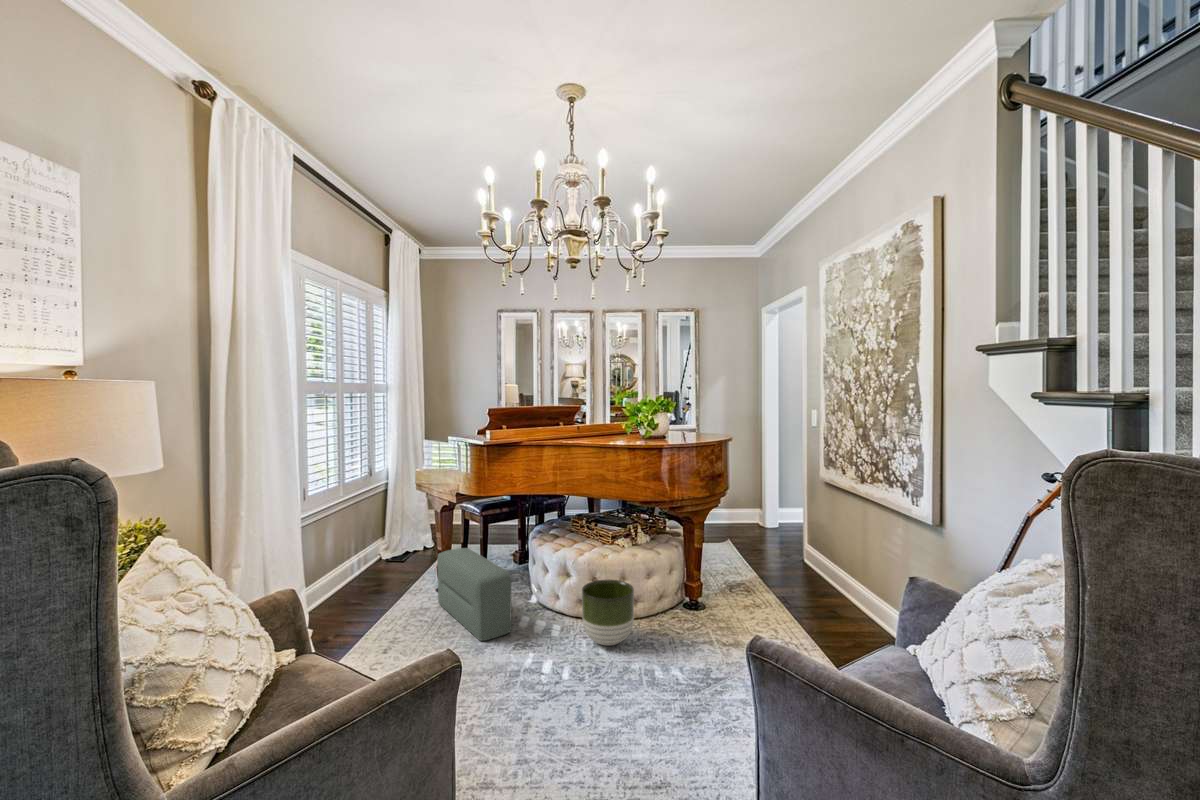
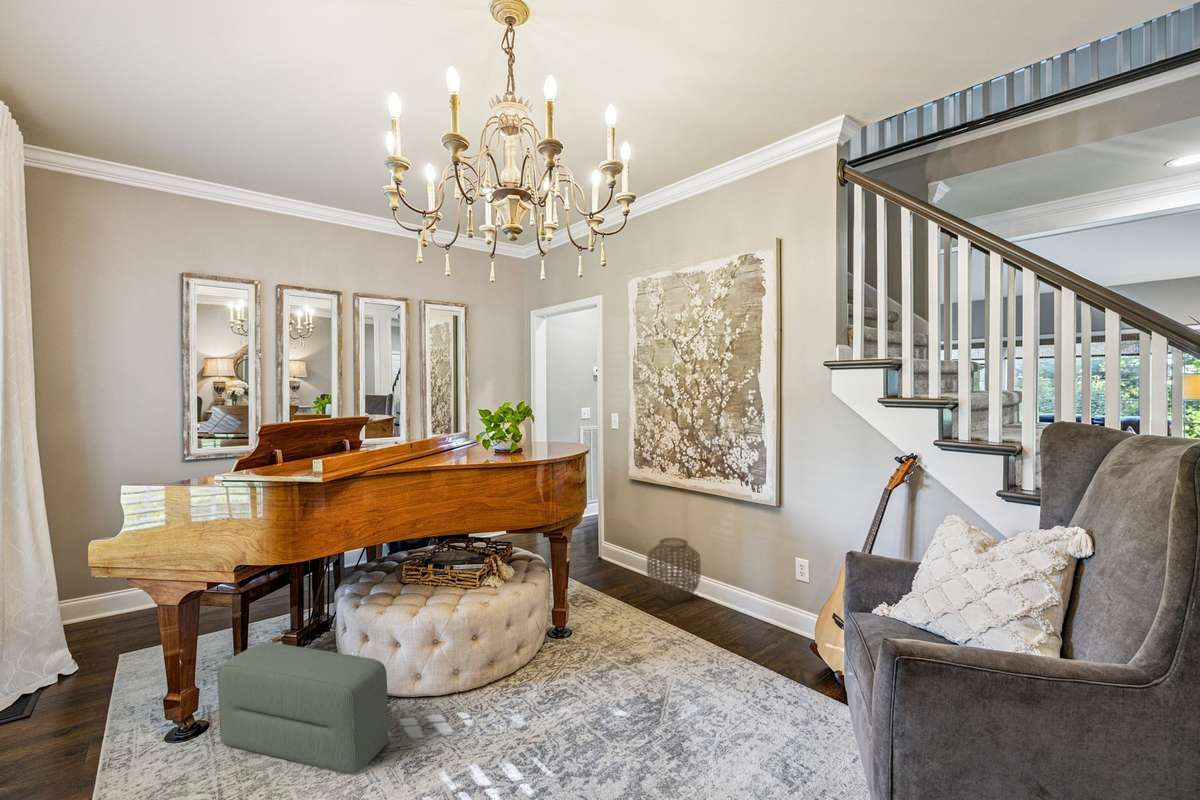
woven basket: none [801,545,863,615] -> present [647,538,700,602]
planter: present [582,580,634,645] -> none [487,627,550,712]

